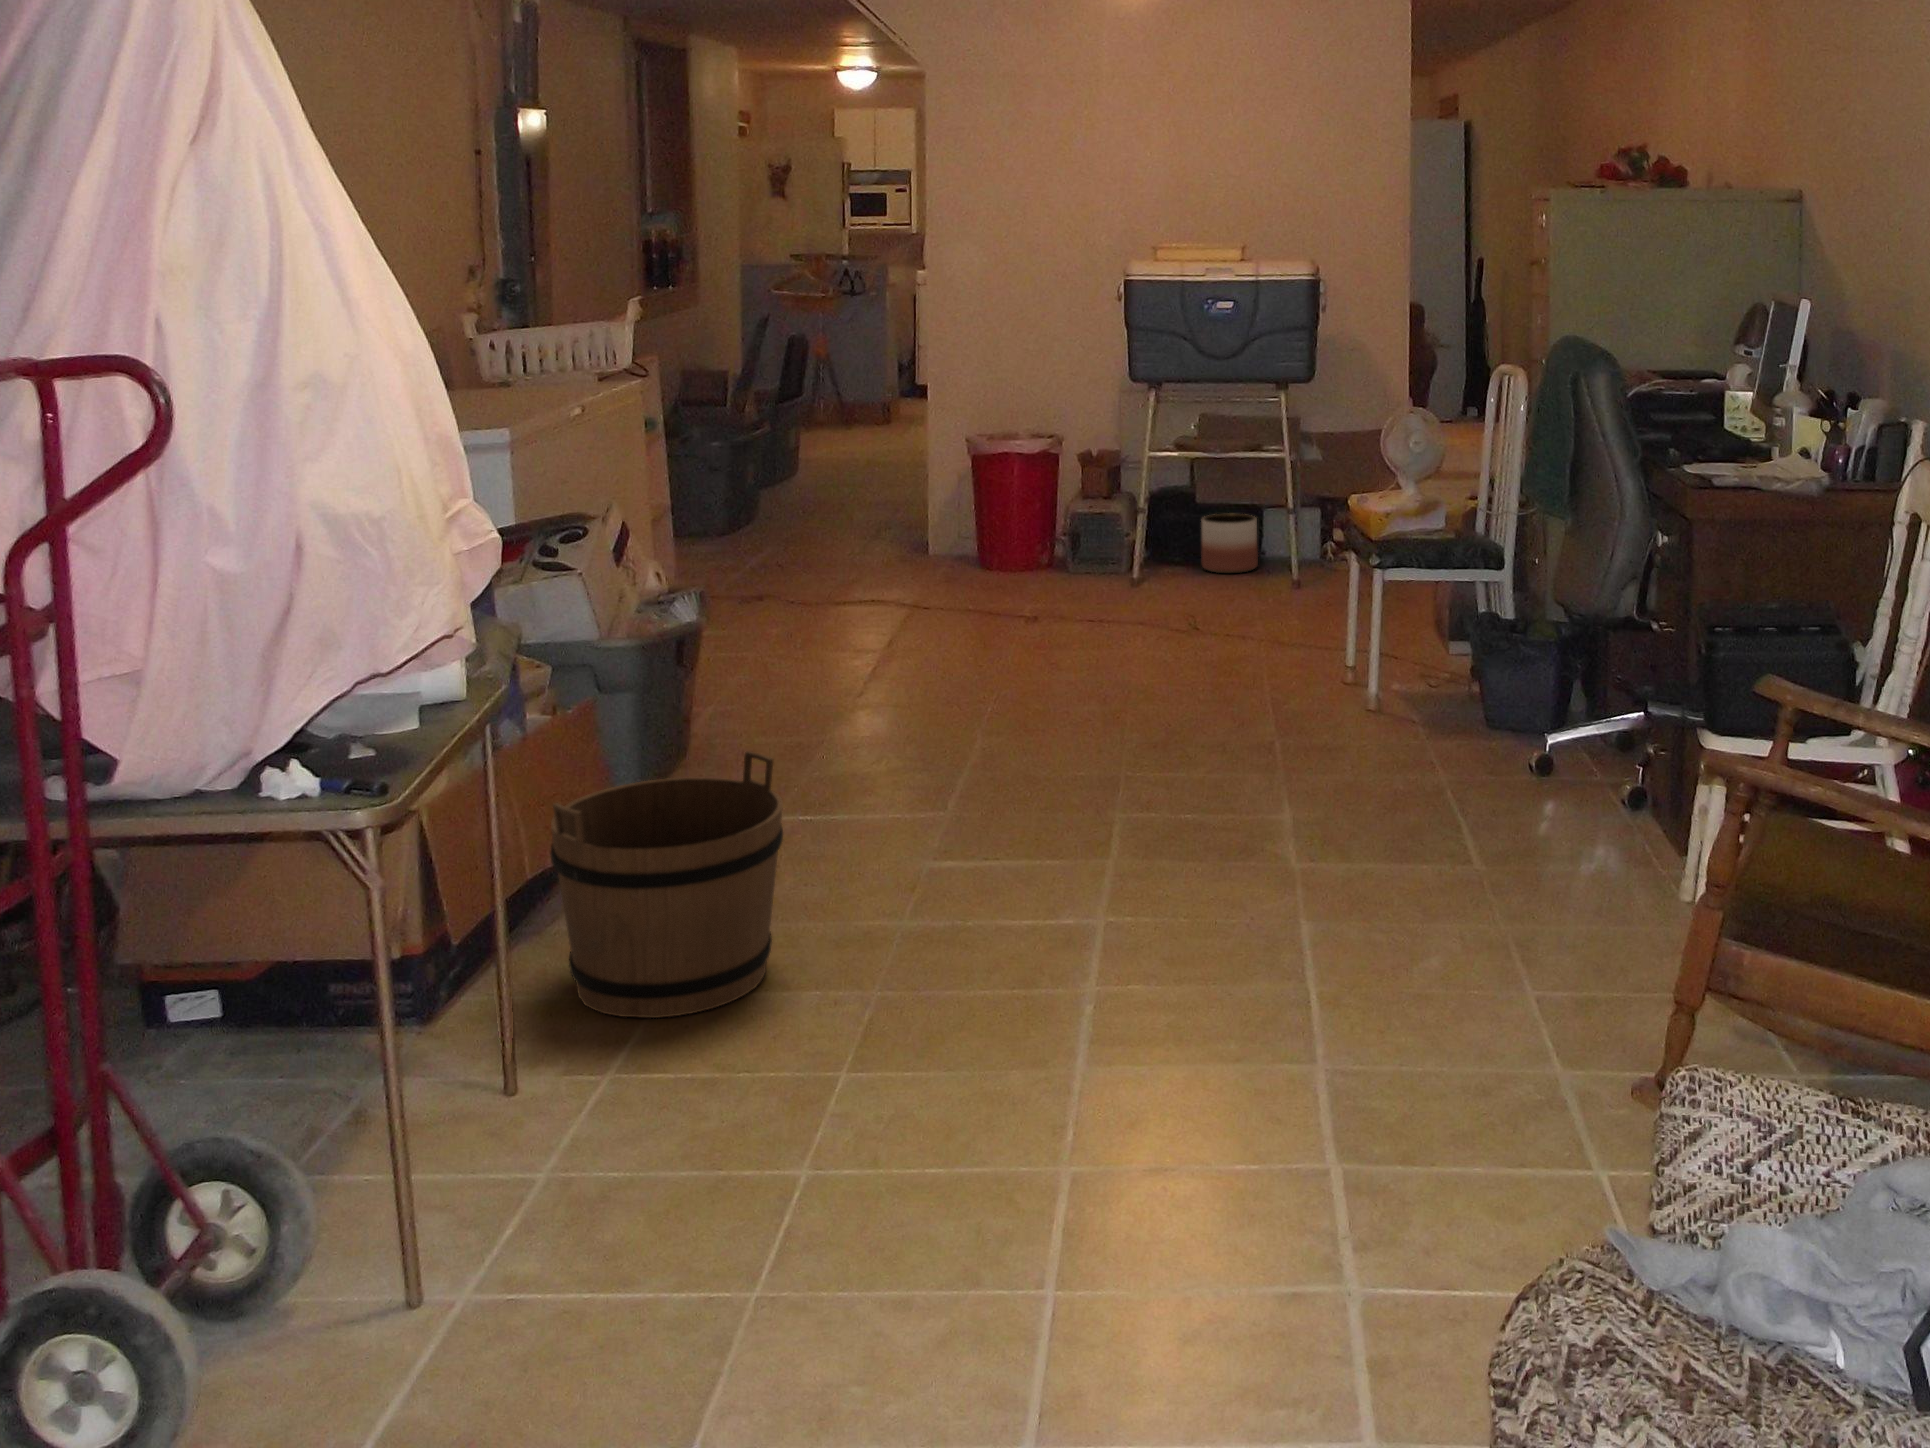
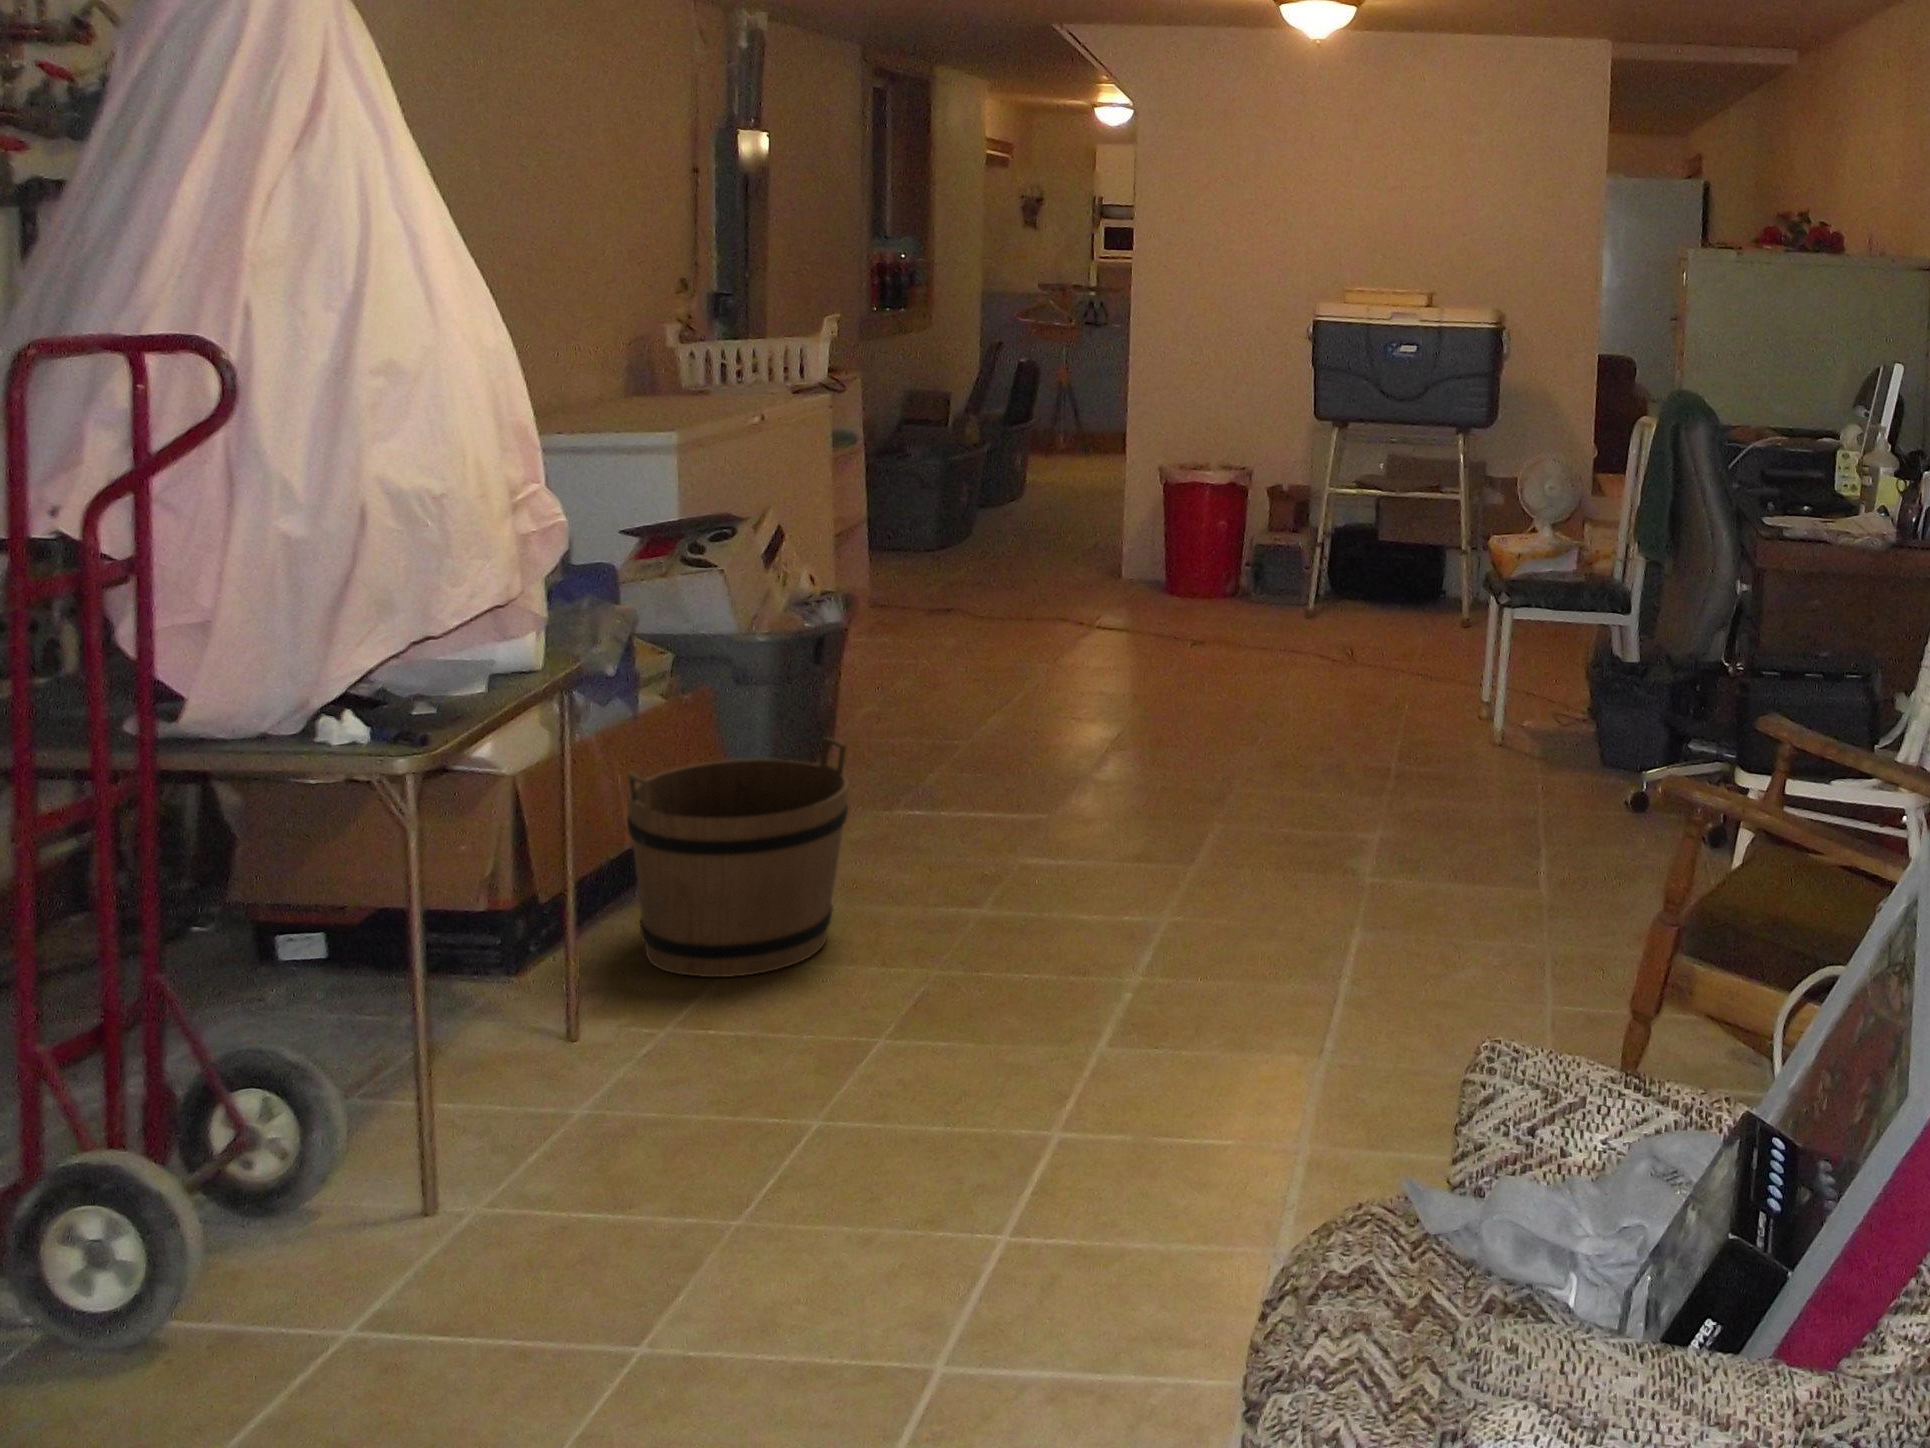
planter: present [1202,514,1258,573] -> none [1377,553,1433,611]

